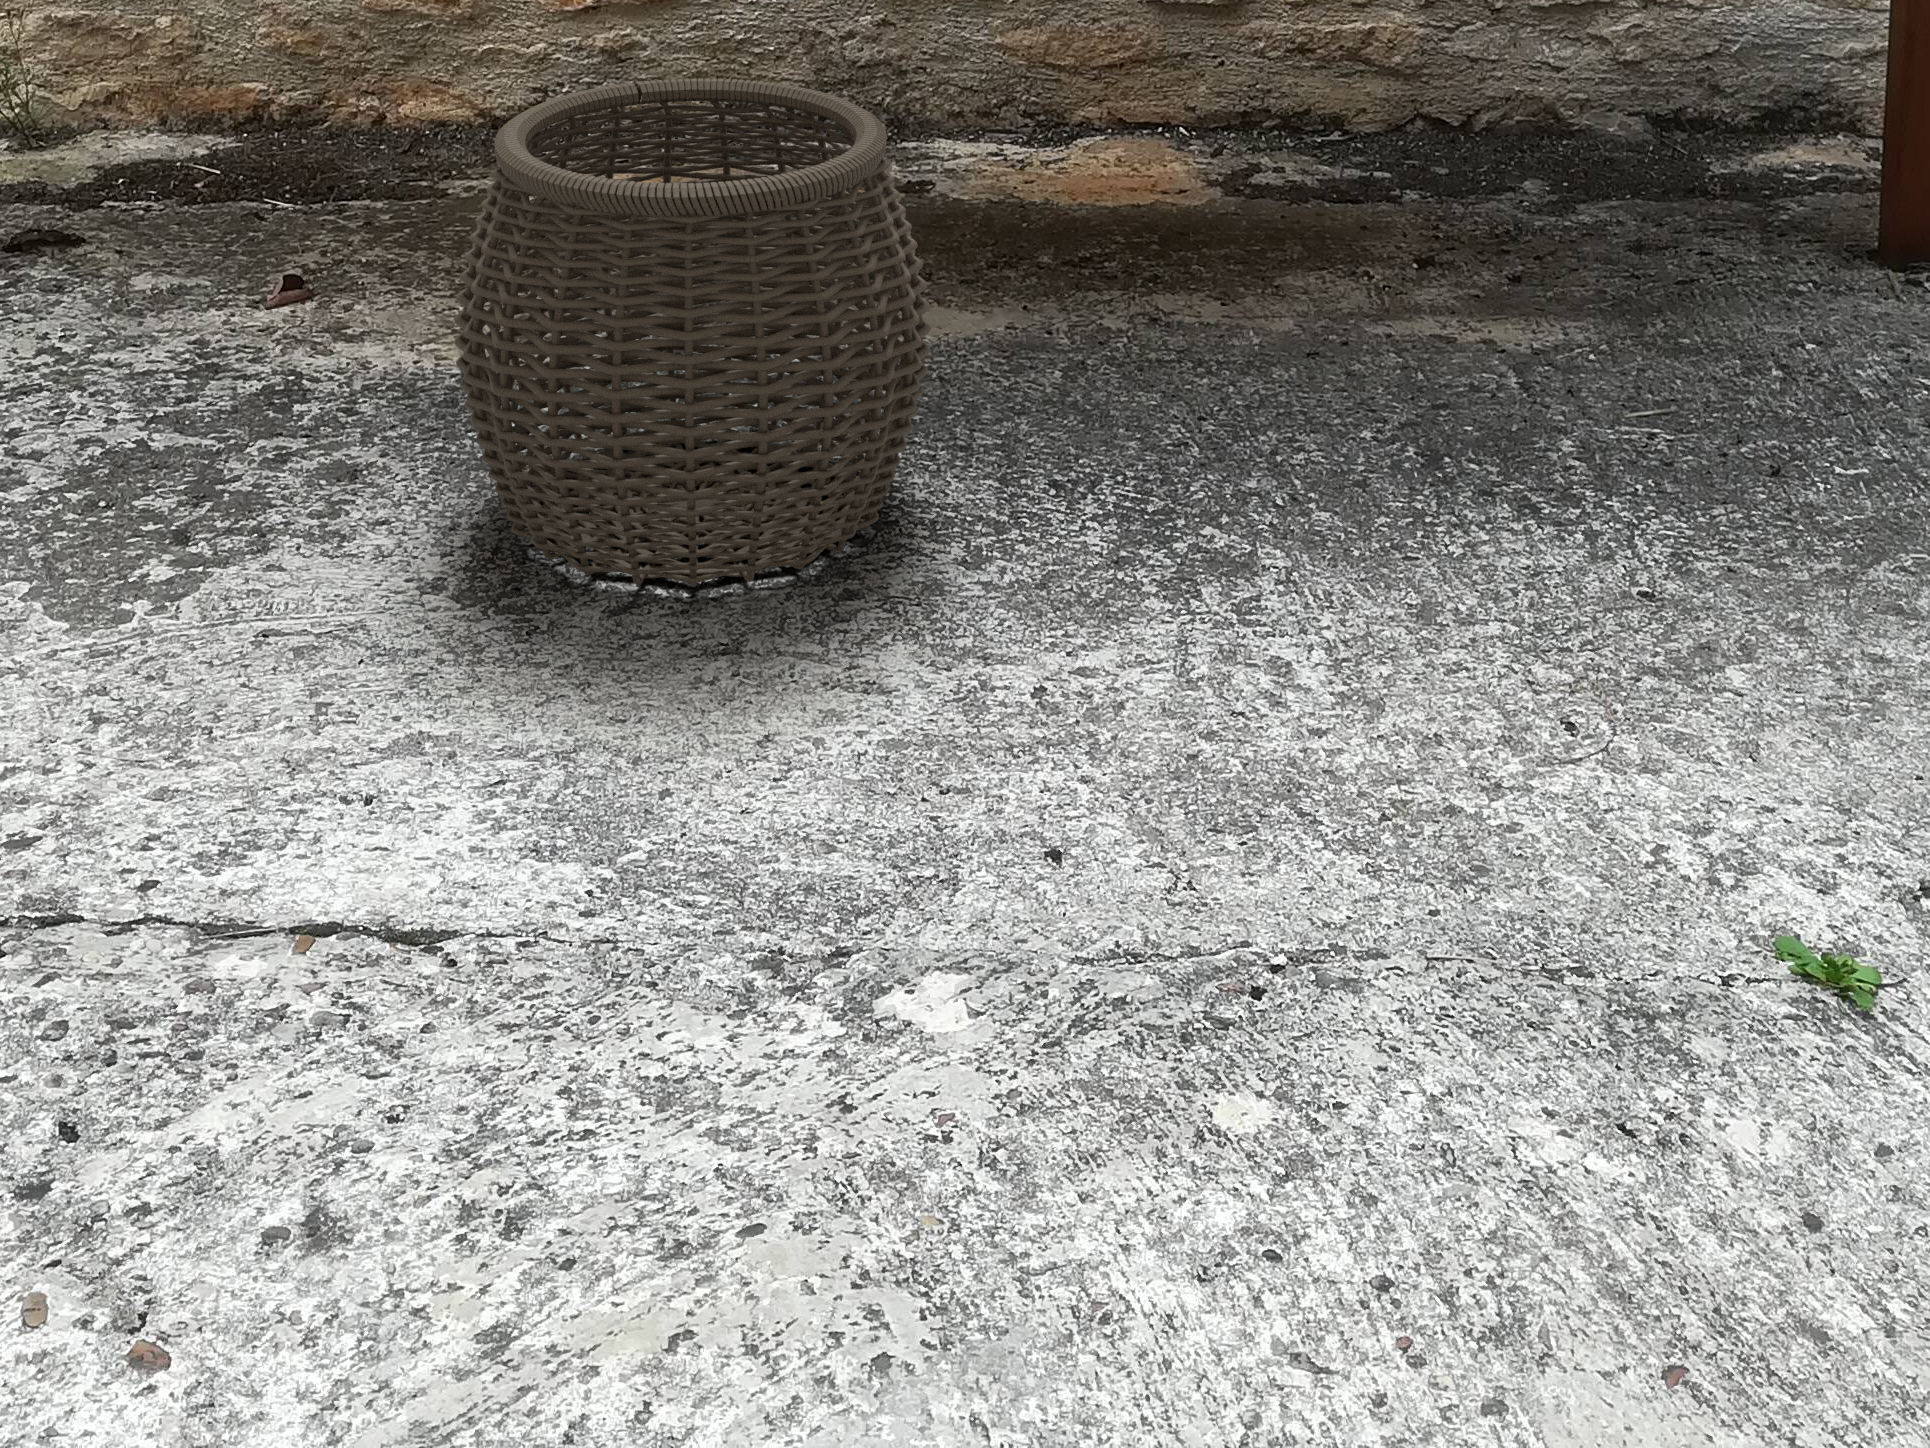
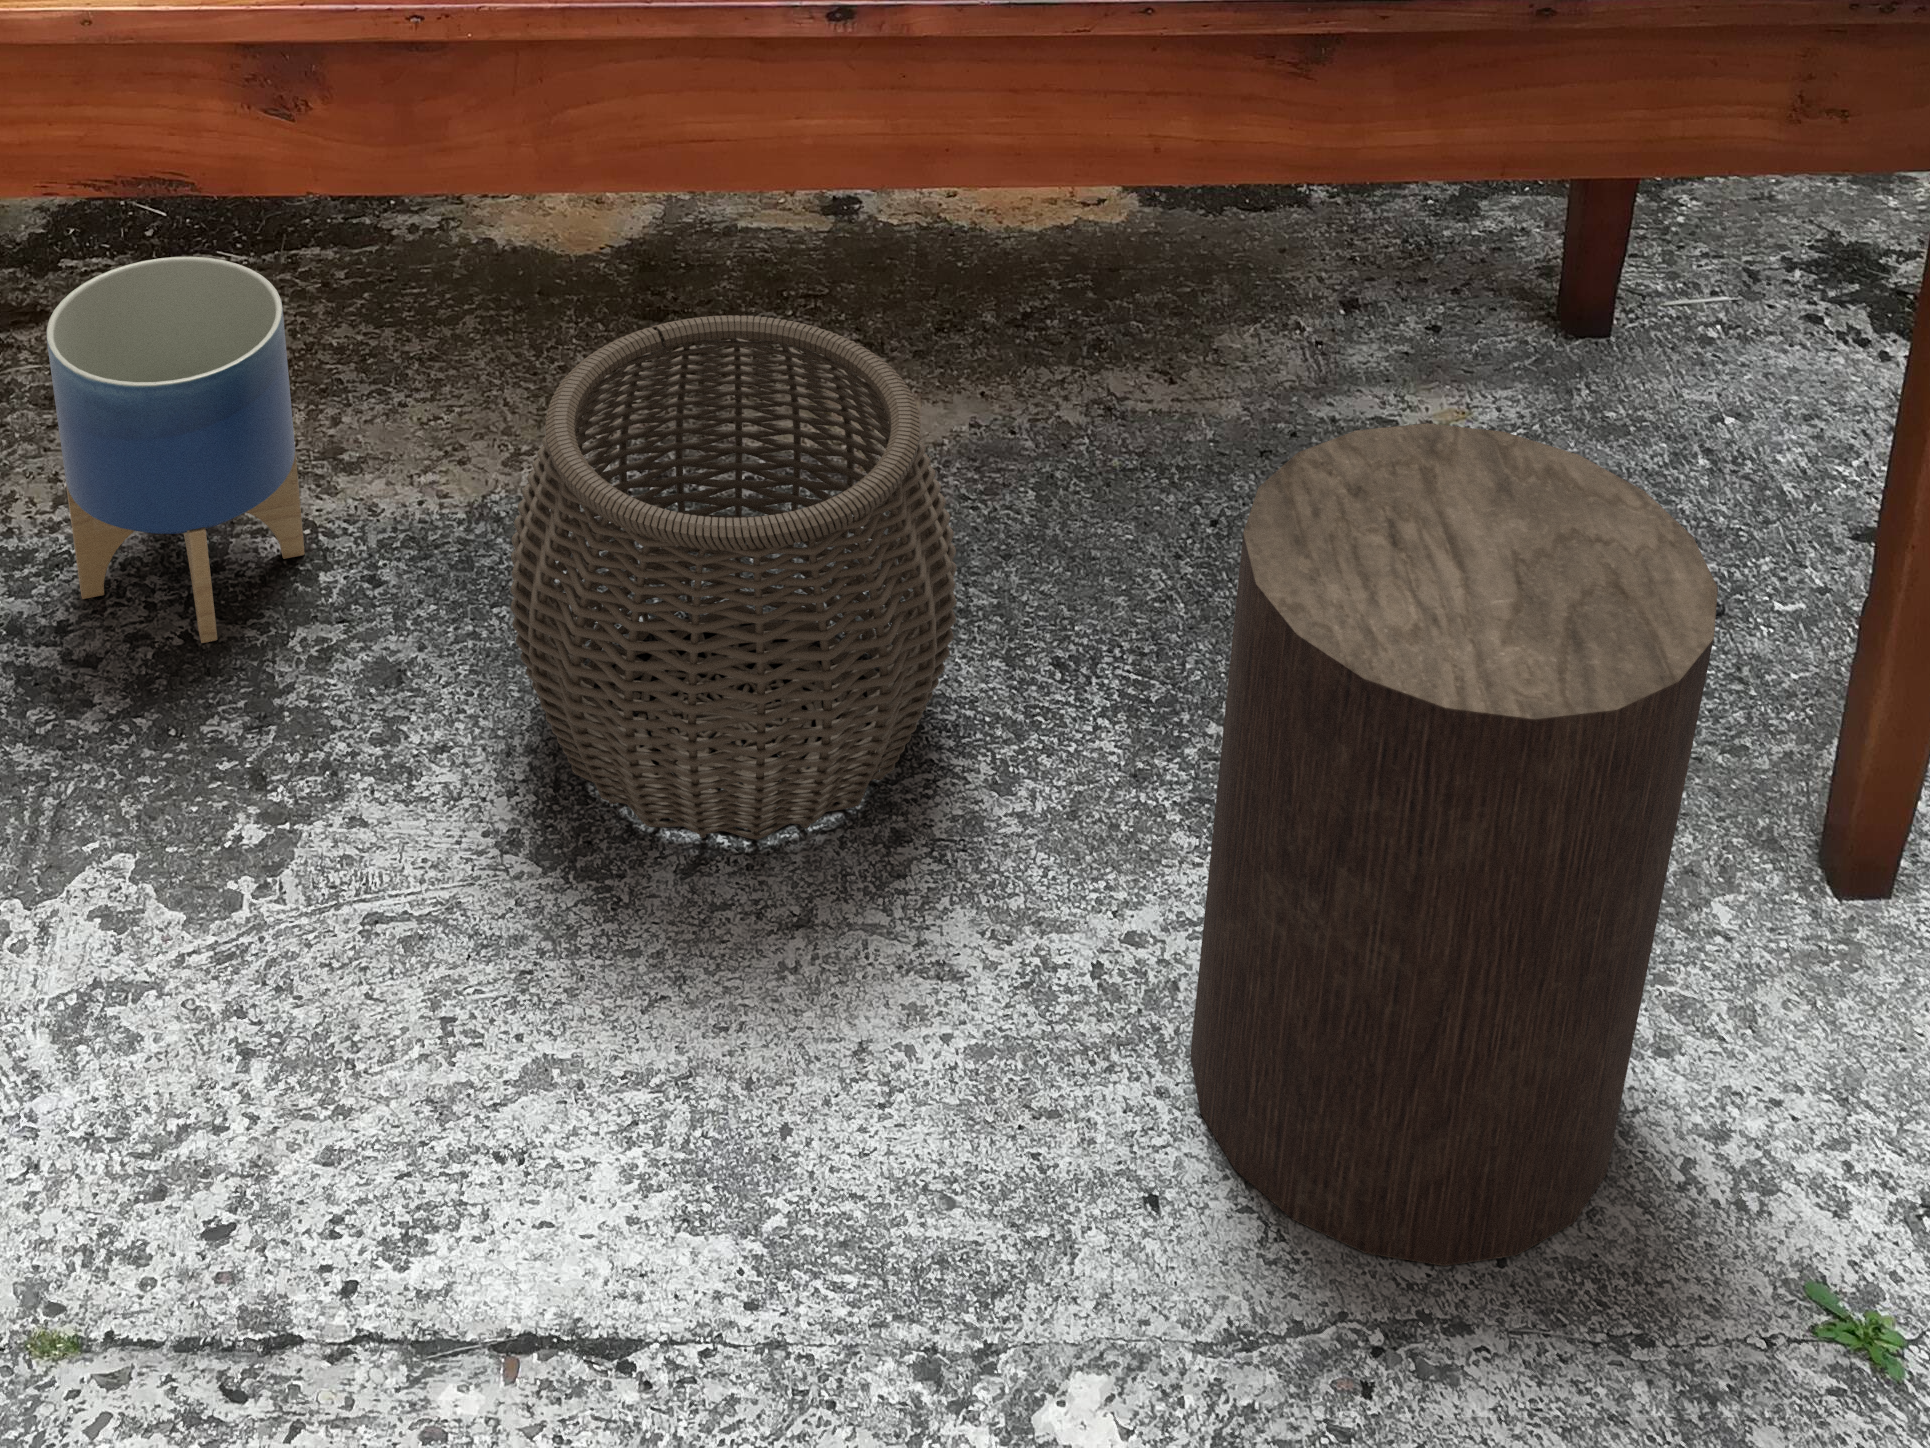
stool: none [1122,22,1632,915] -> present [1190,423,1718,1266]
planter: none [22,59,285,441] -> present [47,257,305,643]

